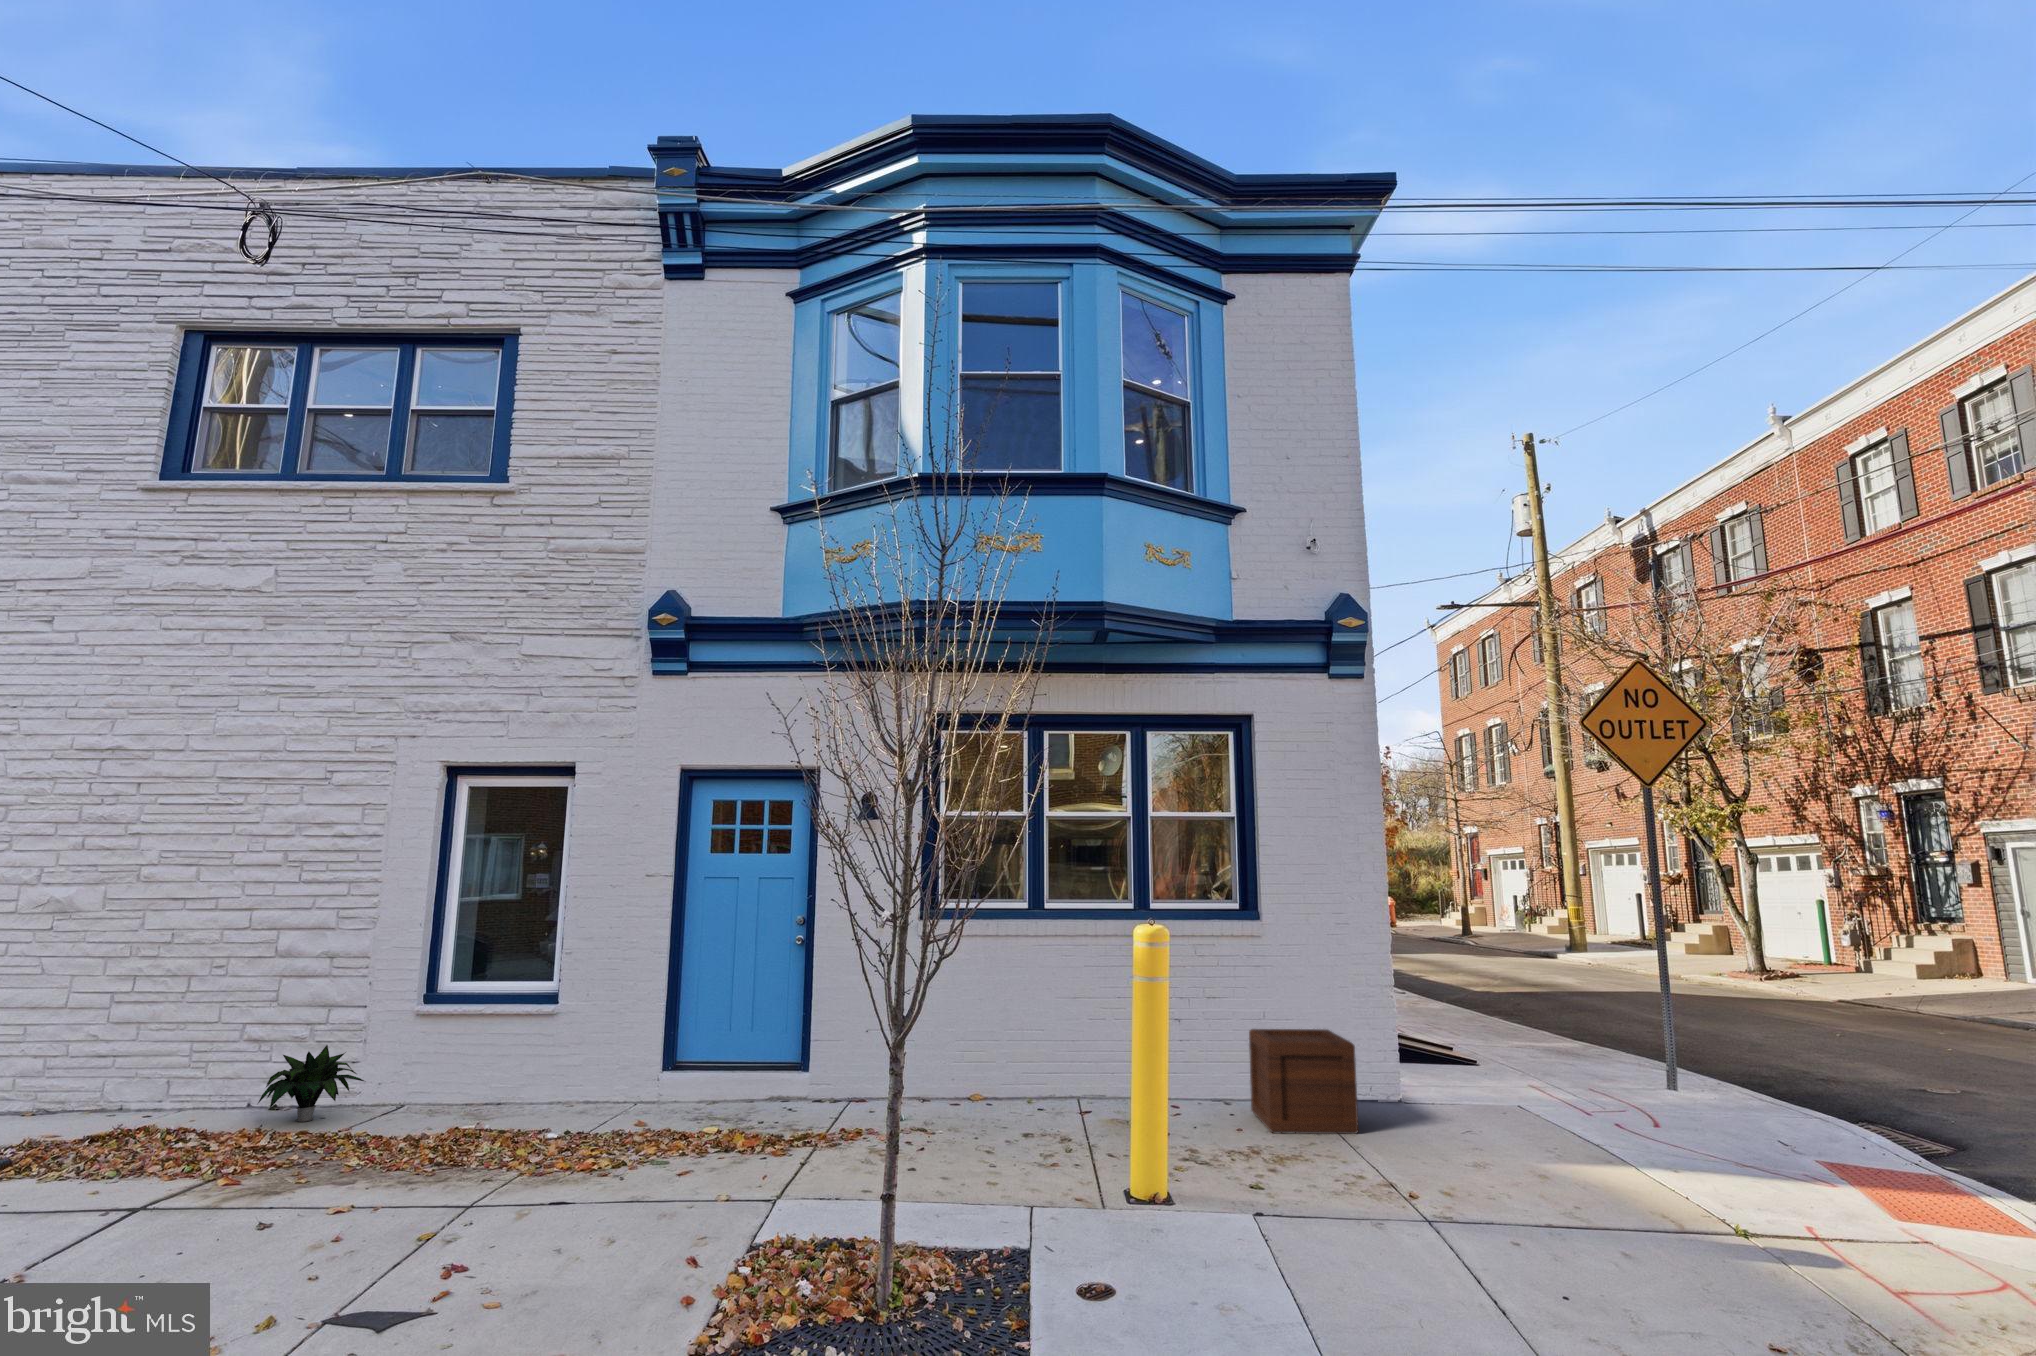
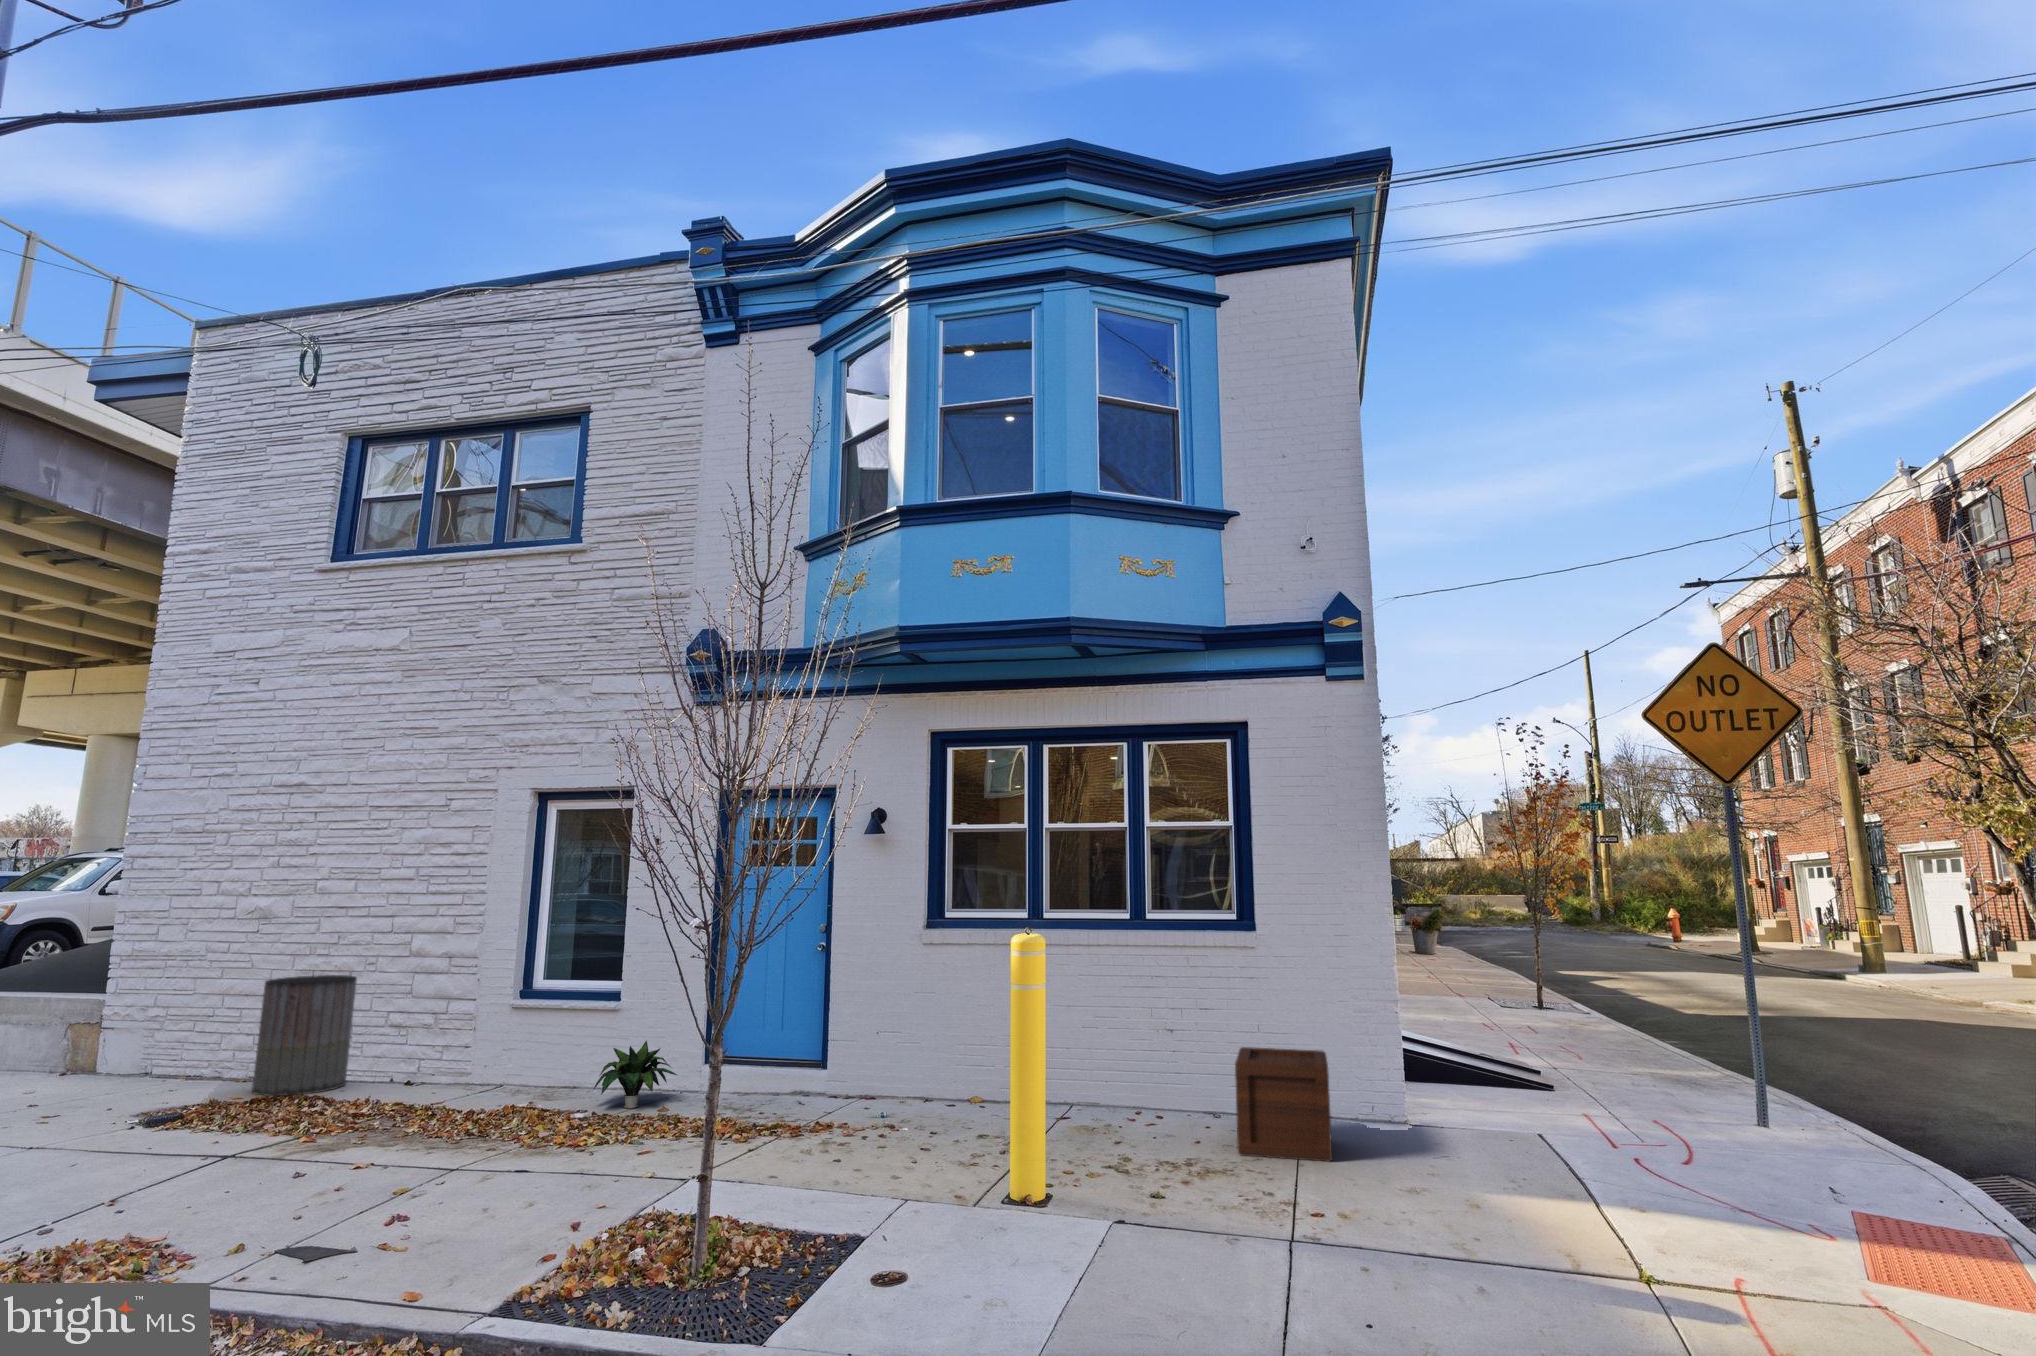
trash can: none [68,982,209,1133] -> present [252,975,357,1096]
potted plant: present [258,1045,364,1122] -> present [594,1041,677,1109]

